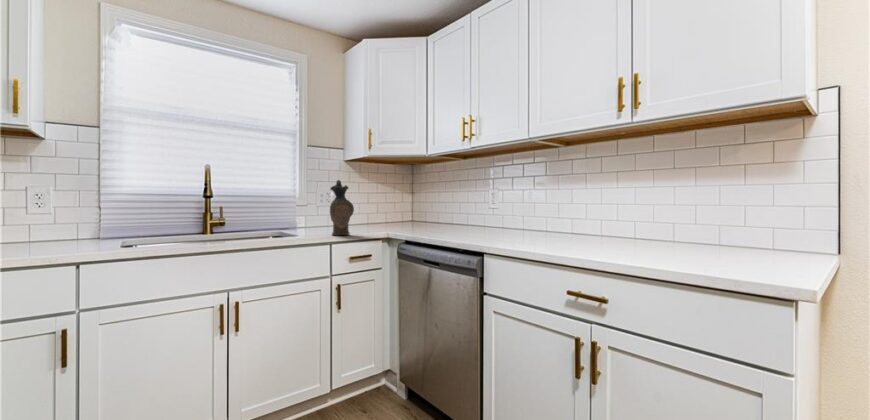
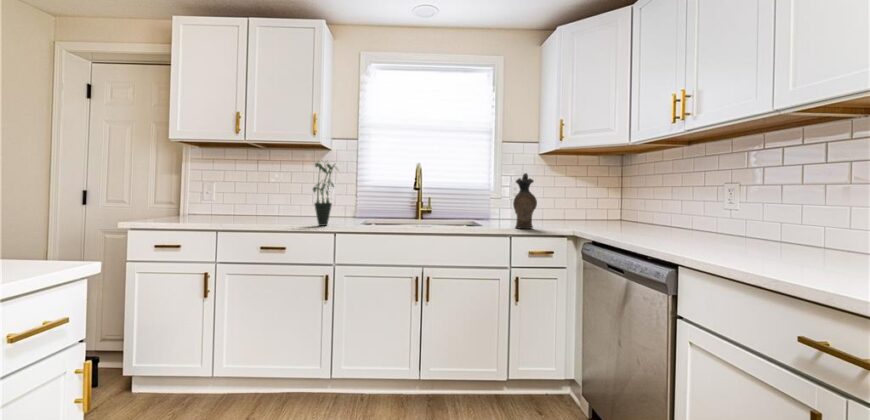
potted plant: none [22,154,77,255] -> present [313,163,338,226]

